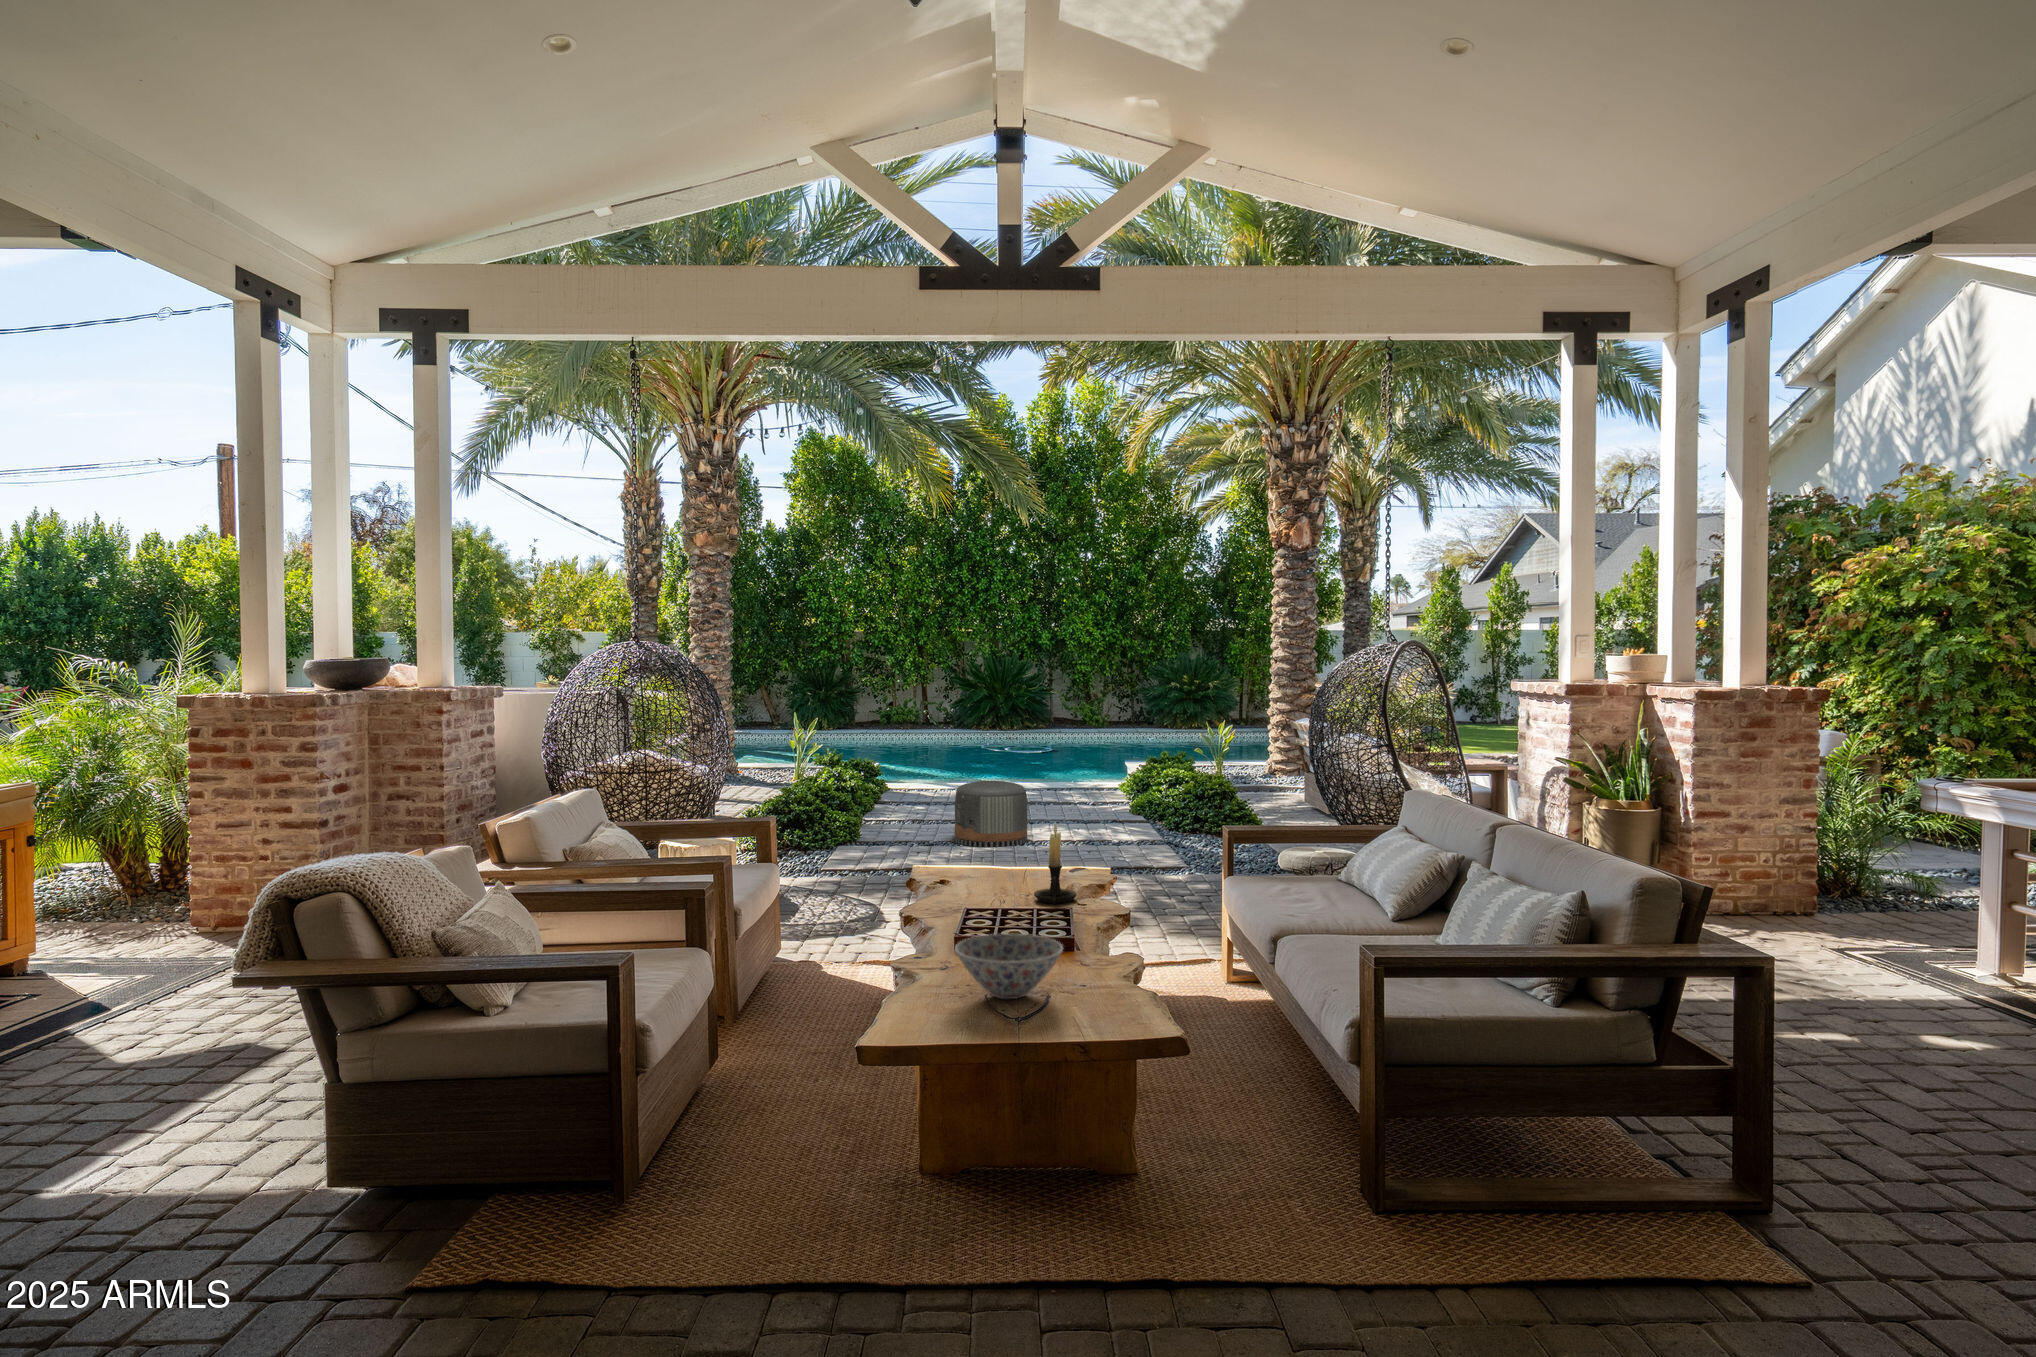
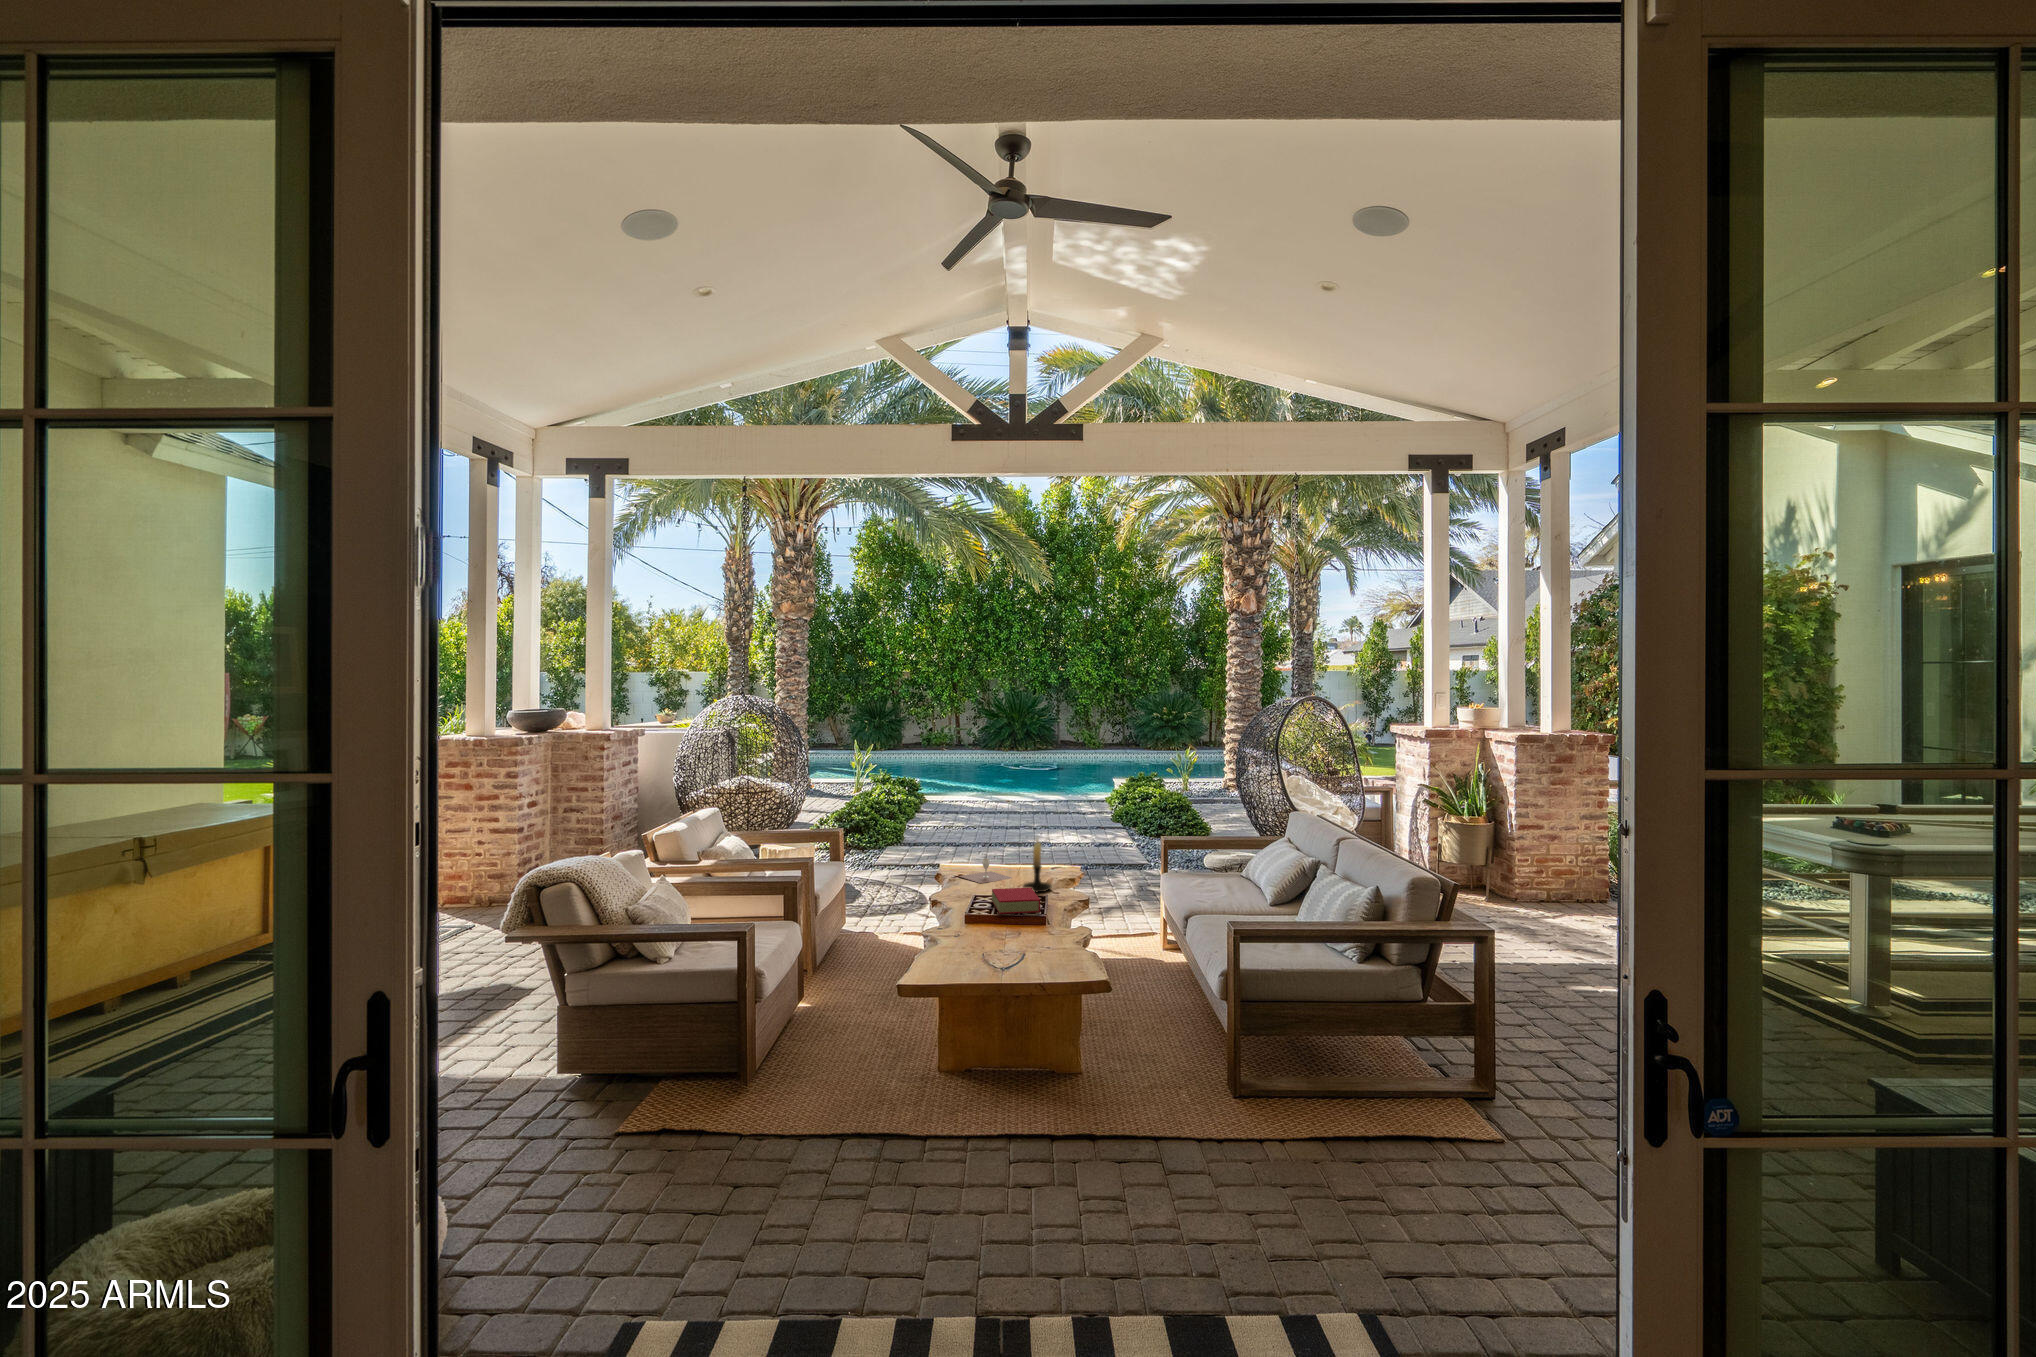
pouf: present [955,781,1027,847] -> none [977,797,1031,848]
wine glass: none [939,856,1019,892] -> present [959,859,1012,883]
book: none [992,896,1065,935] -> present [992,888,1040,914]
bowl: present [955,934,1063,999] -> none [962,913,1032,956]

